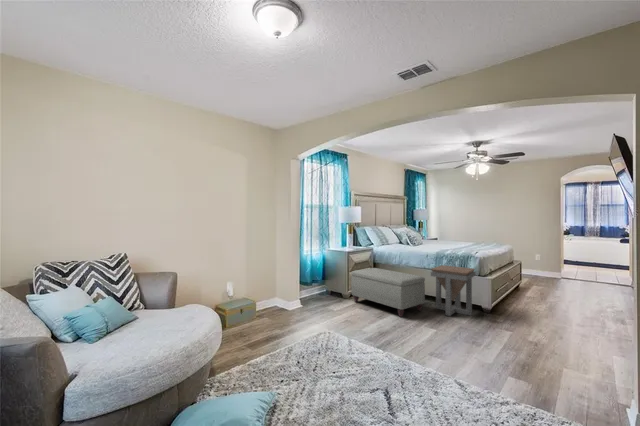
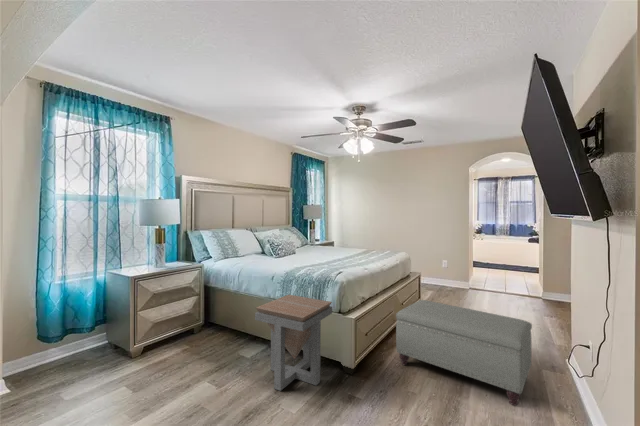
ottoman: present [351,268,425,317] -> present [396,300,532,405]

